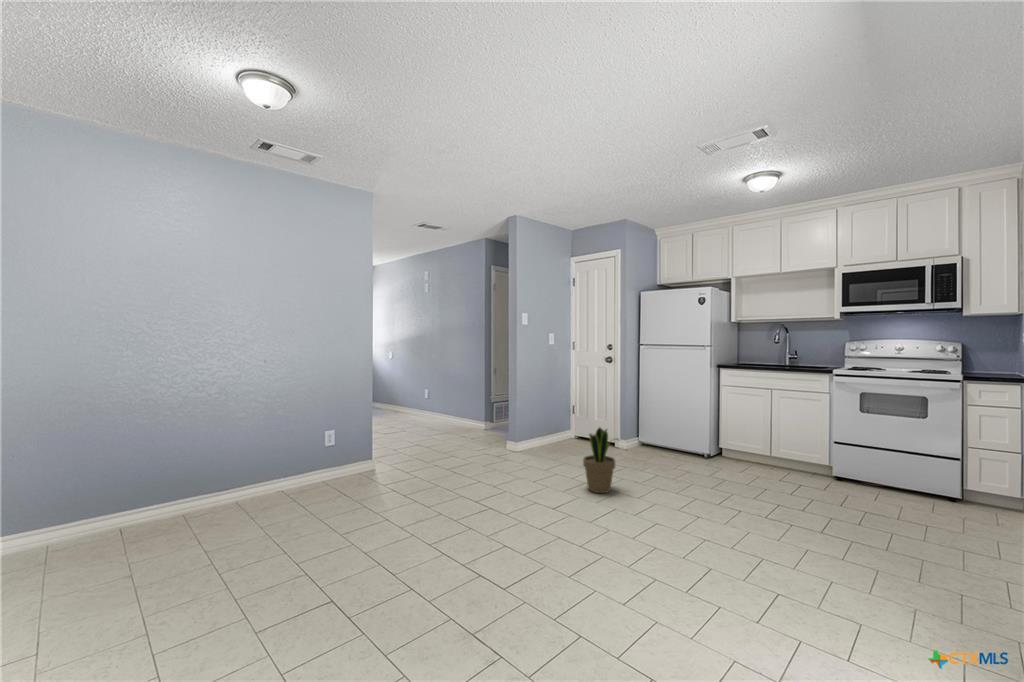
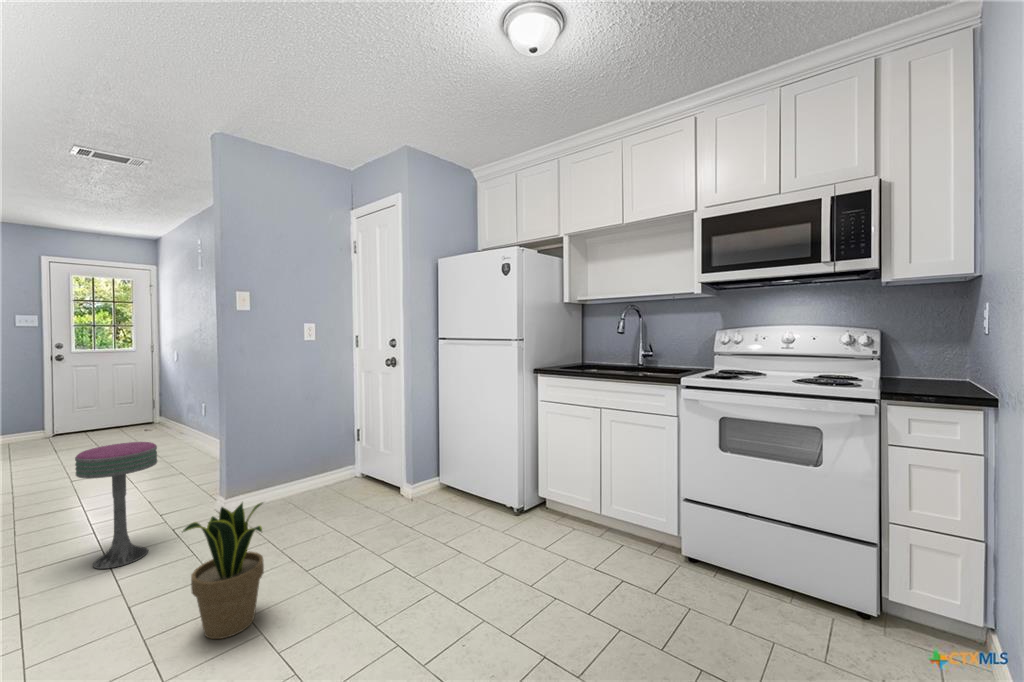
bar stool: none [473,402,508,470] -> present [75,442,157,569]

